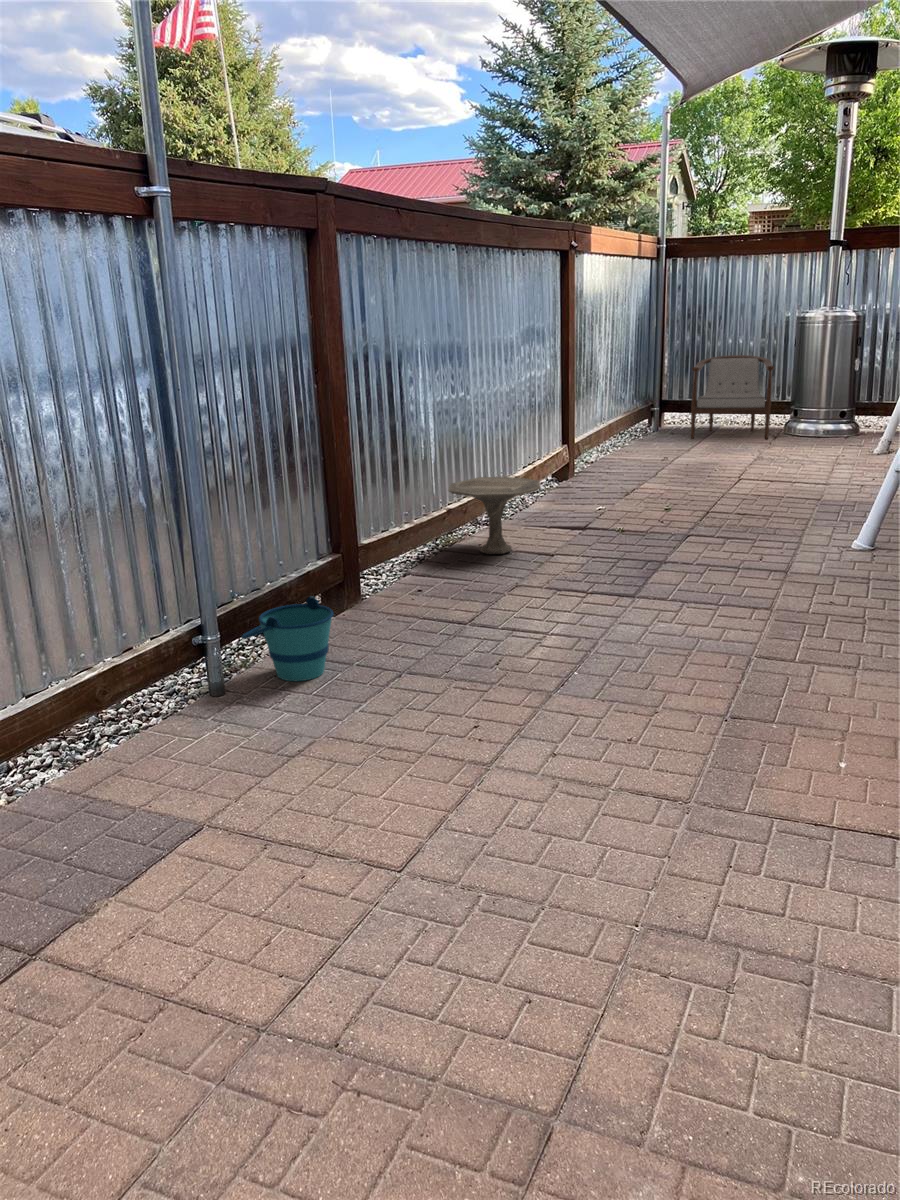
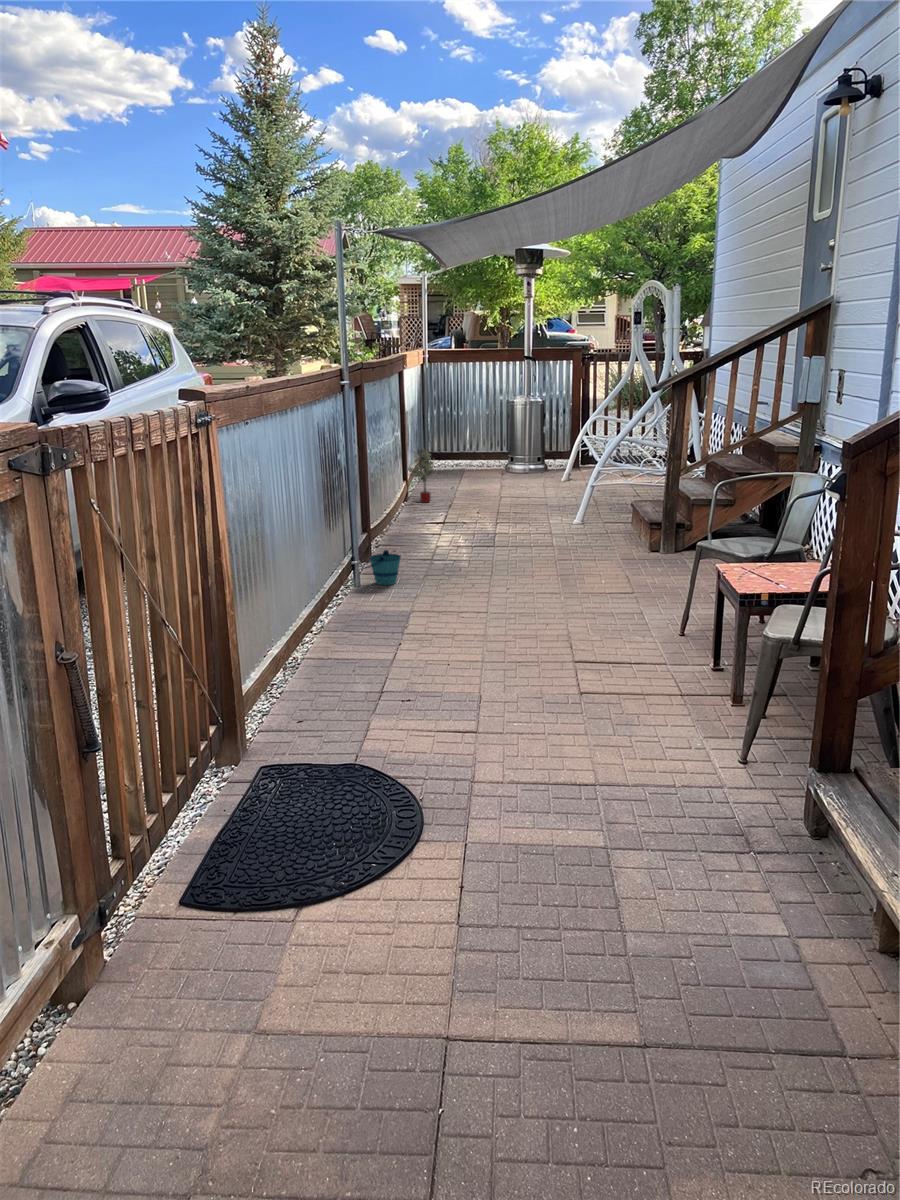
armchair: present [691,355,774,439] -> none [449,423,498,476]
potted tree: none [576,385,627,481] -> present [408,448,434,503]
side table: present [448,477,540,554] -> none [384,500,434,539]

